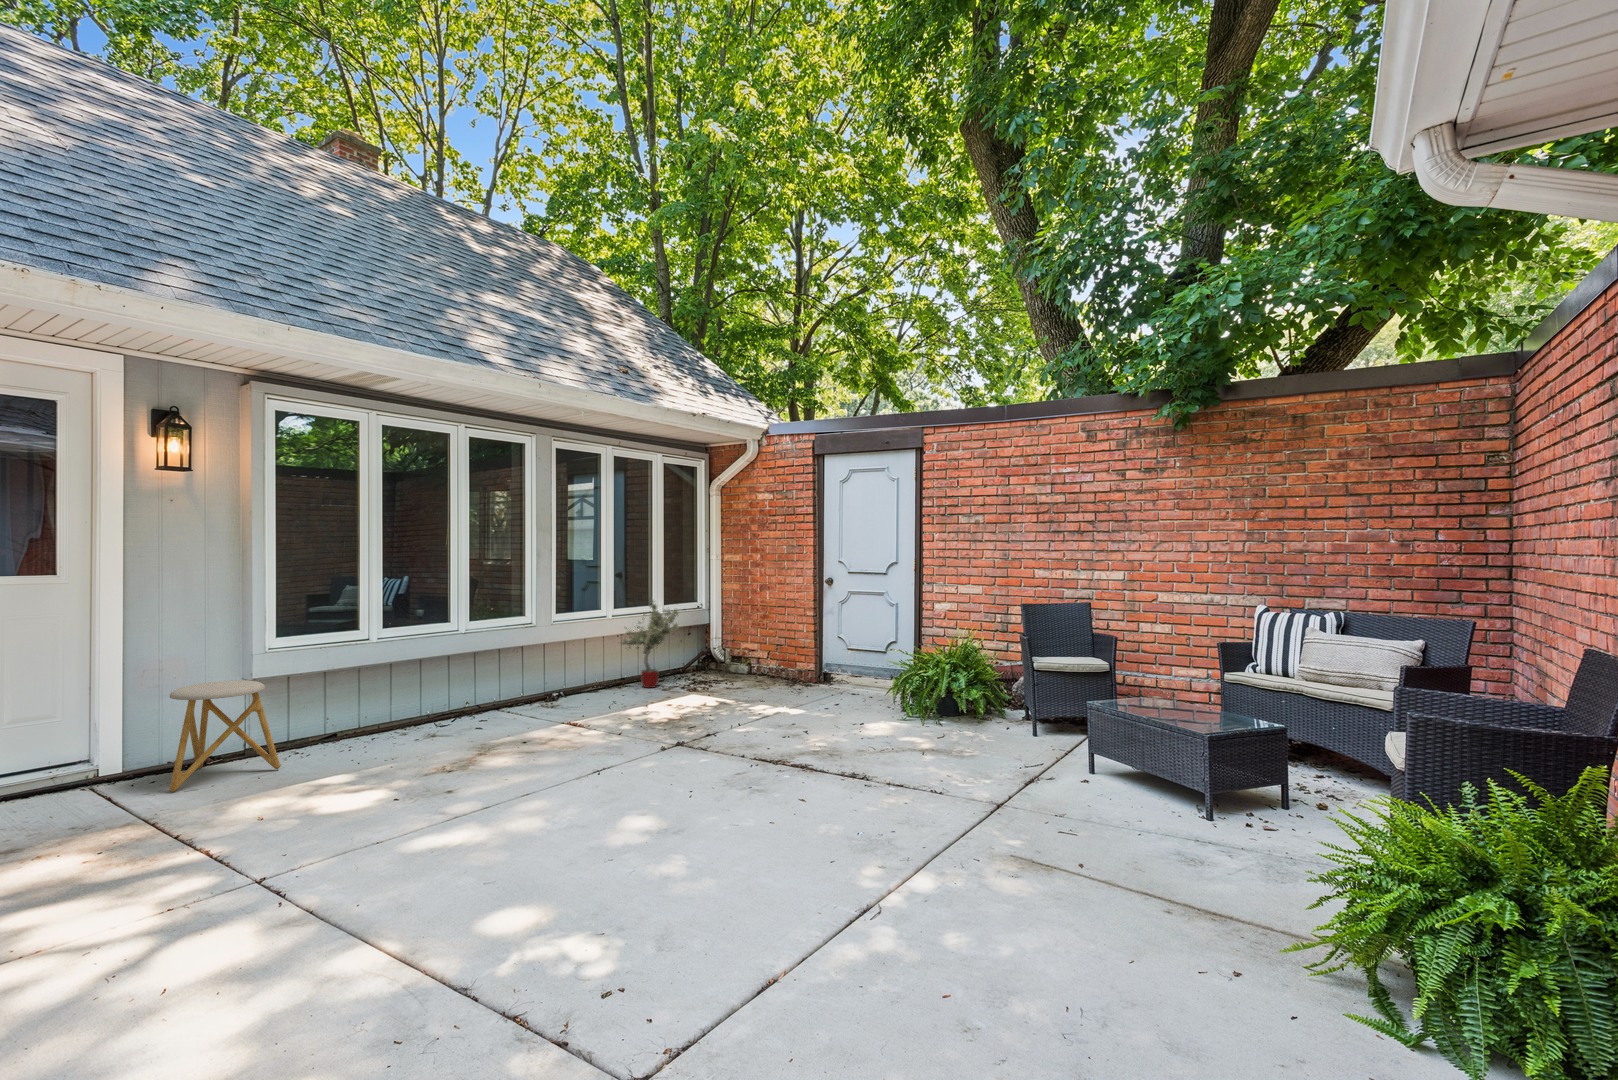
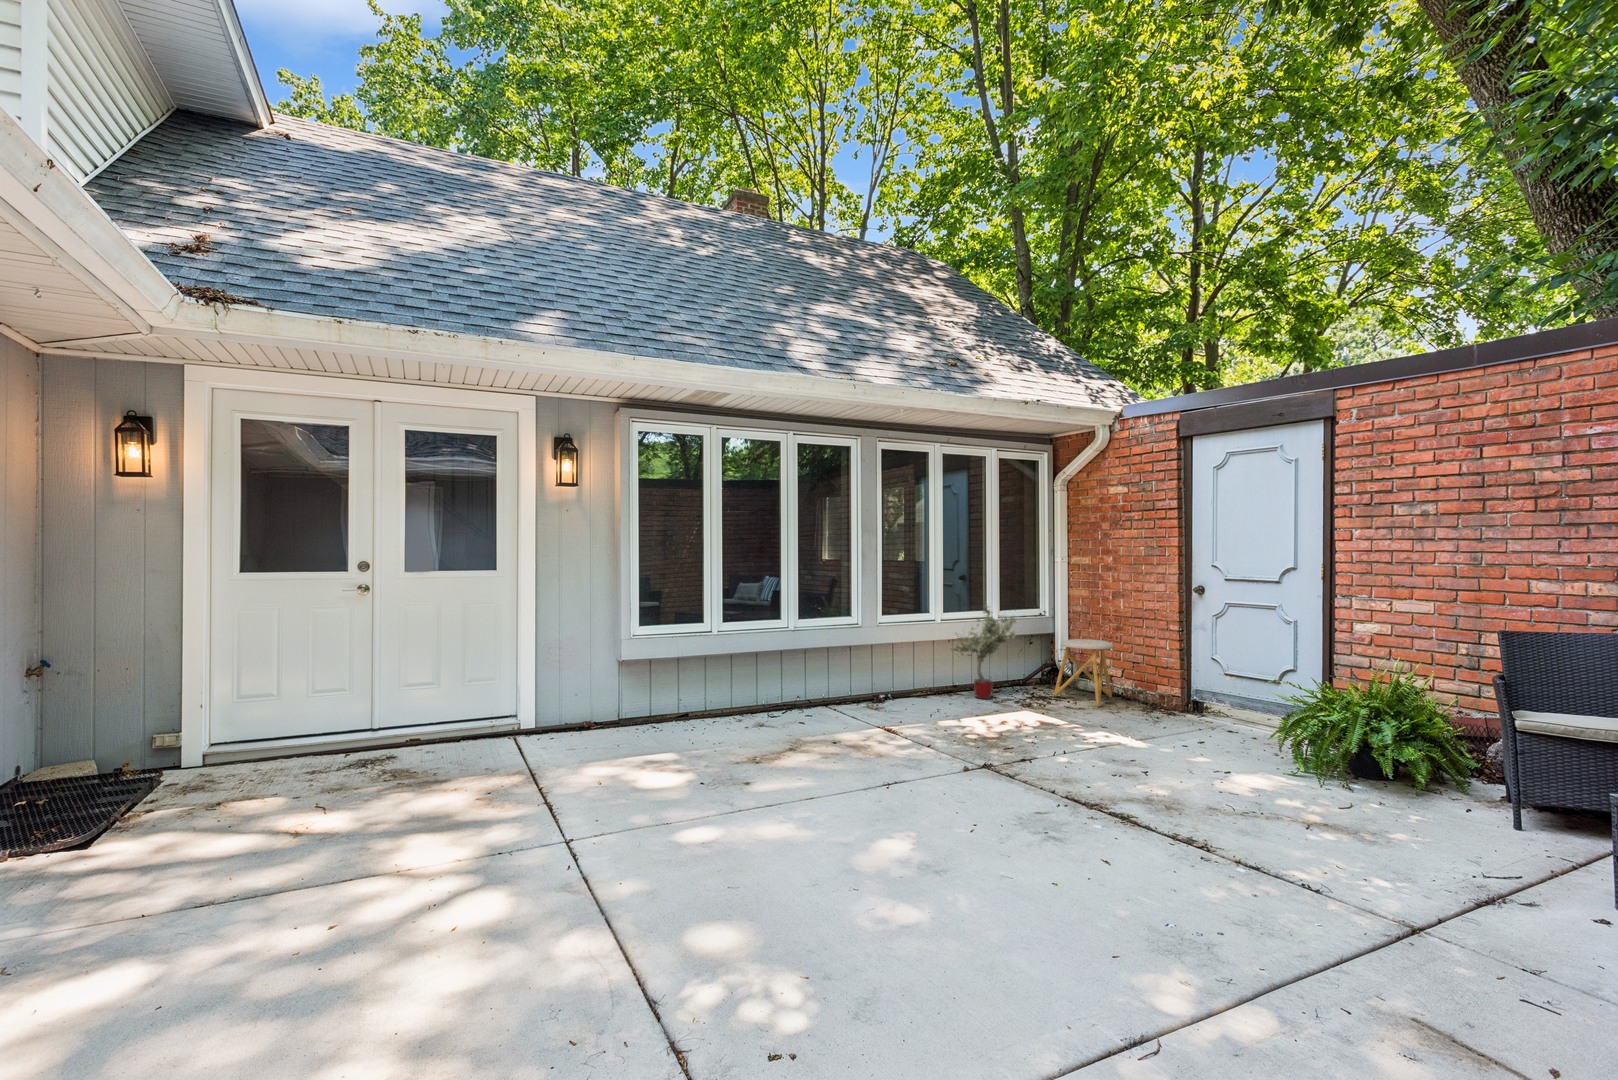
stool: present [170,680,280,792] -> present [1054,639,1113,707]

